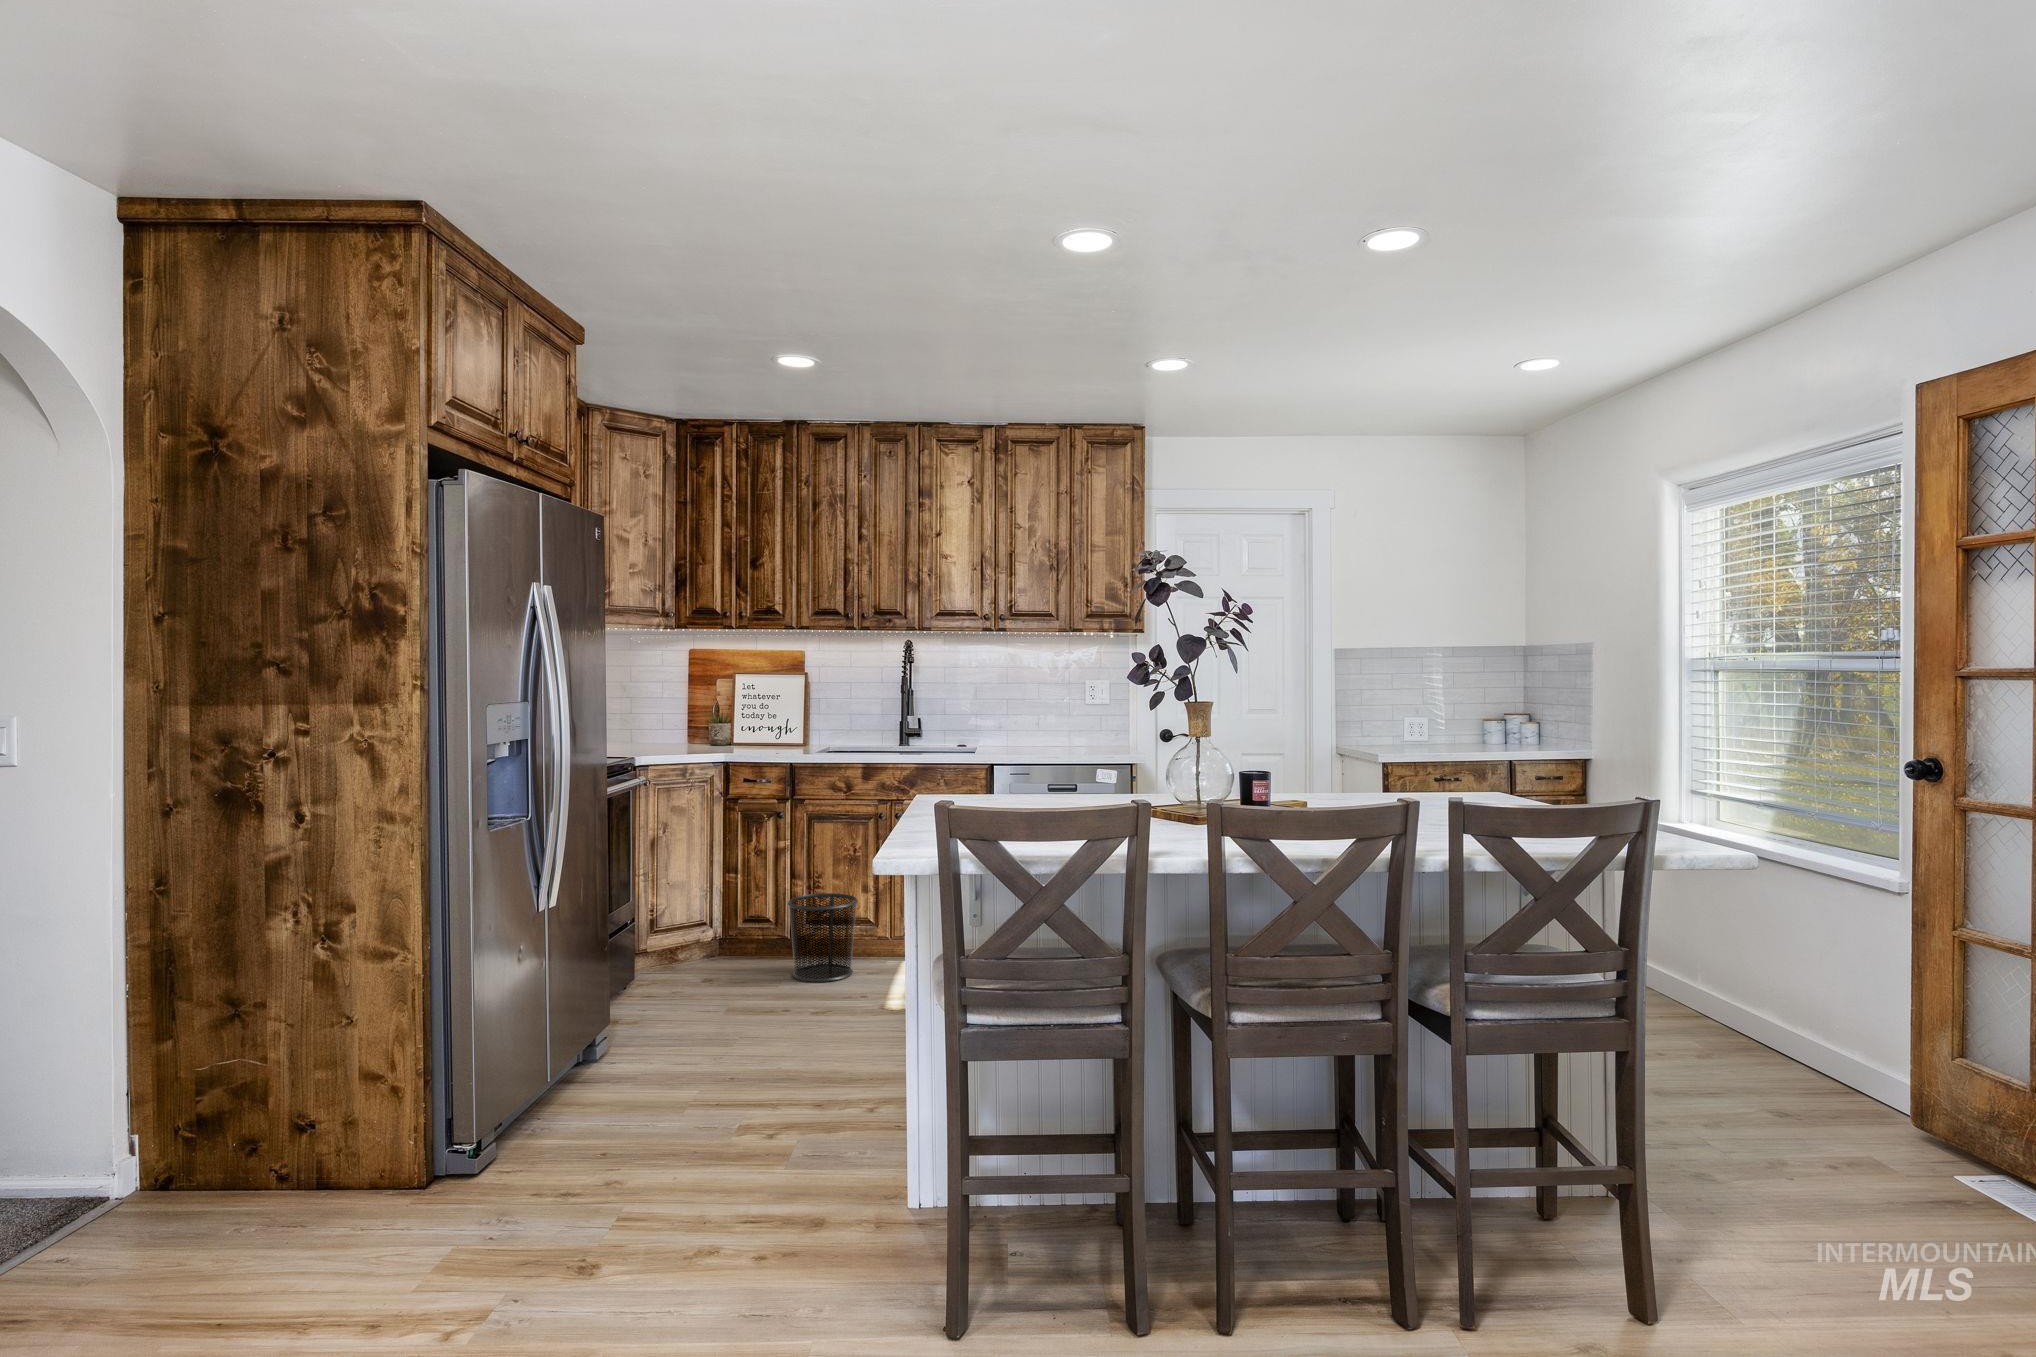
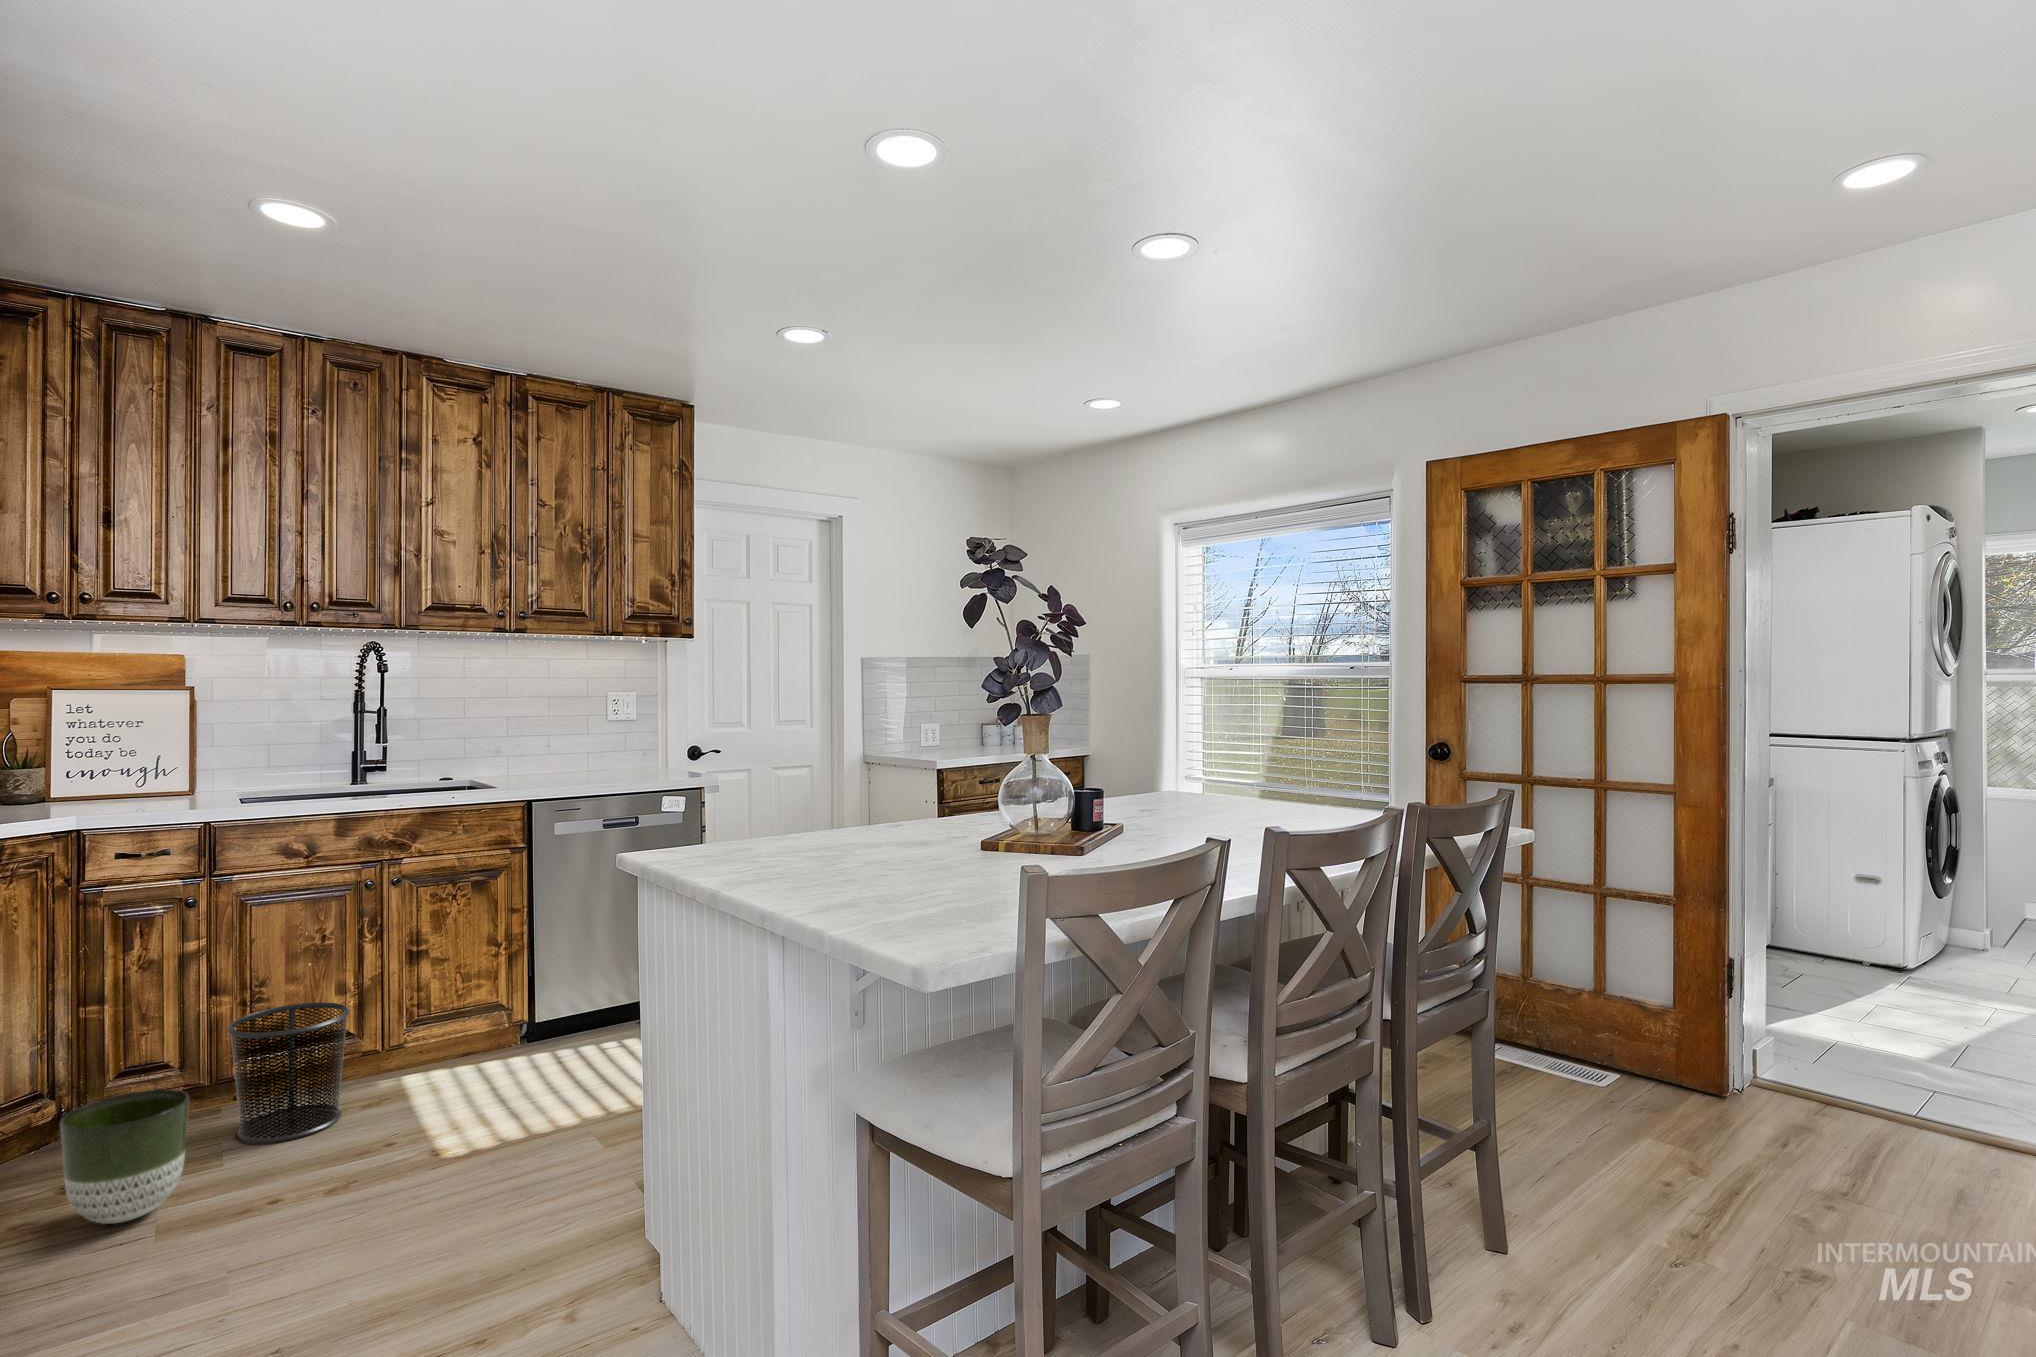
planter: none [681,927,745,1004] -> present [60,1089,189,1224]

